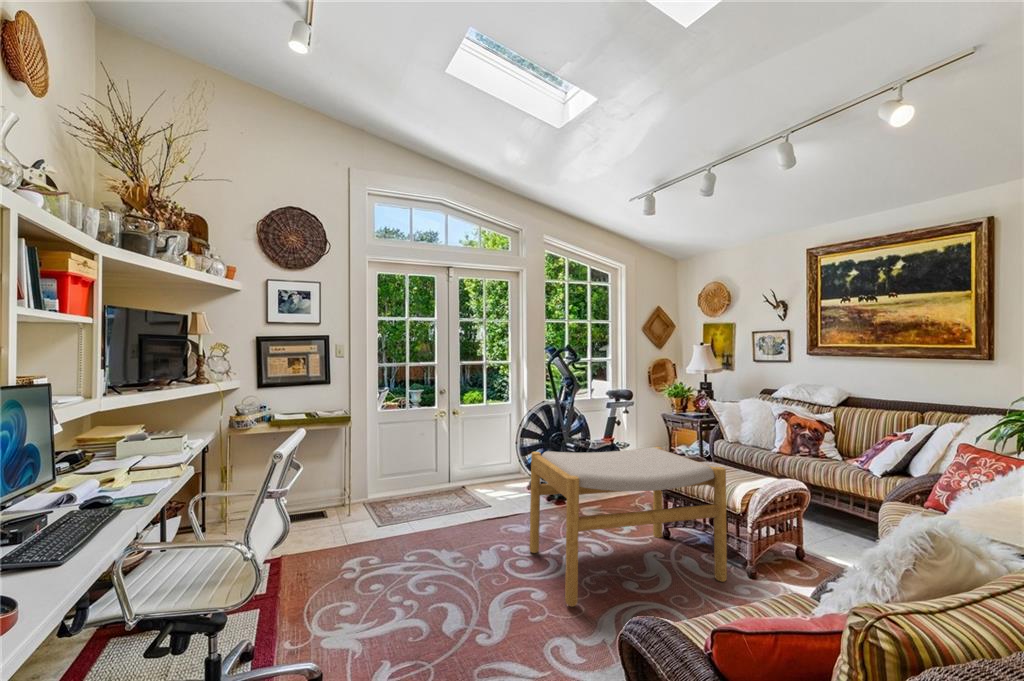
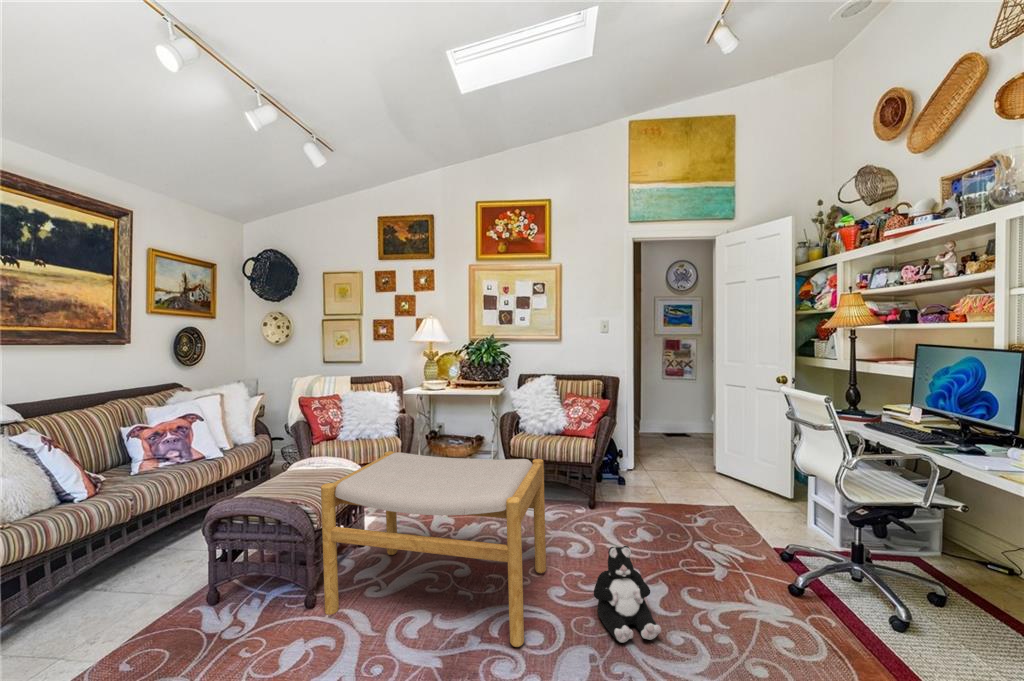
plush toy: none [442,527,497,599] -> present [594,546,661,643]

